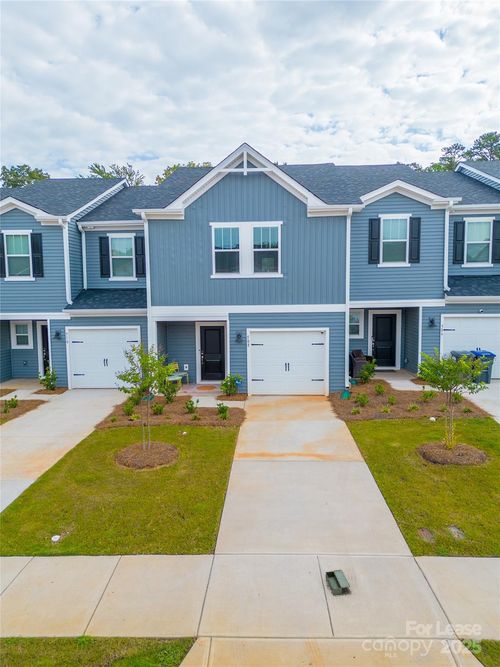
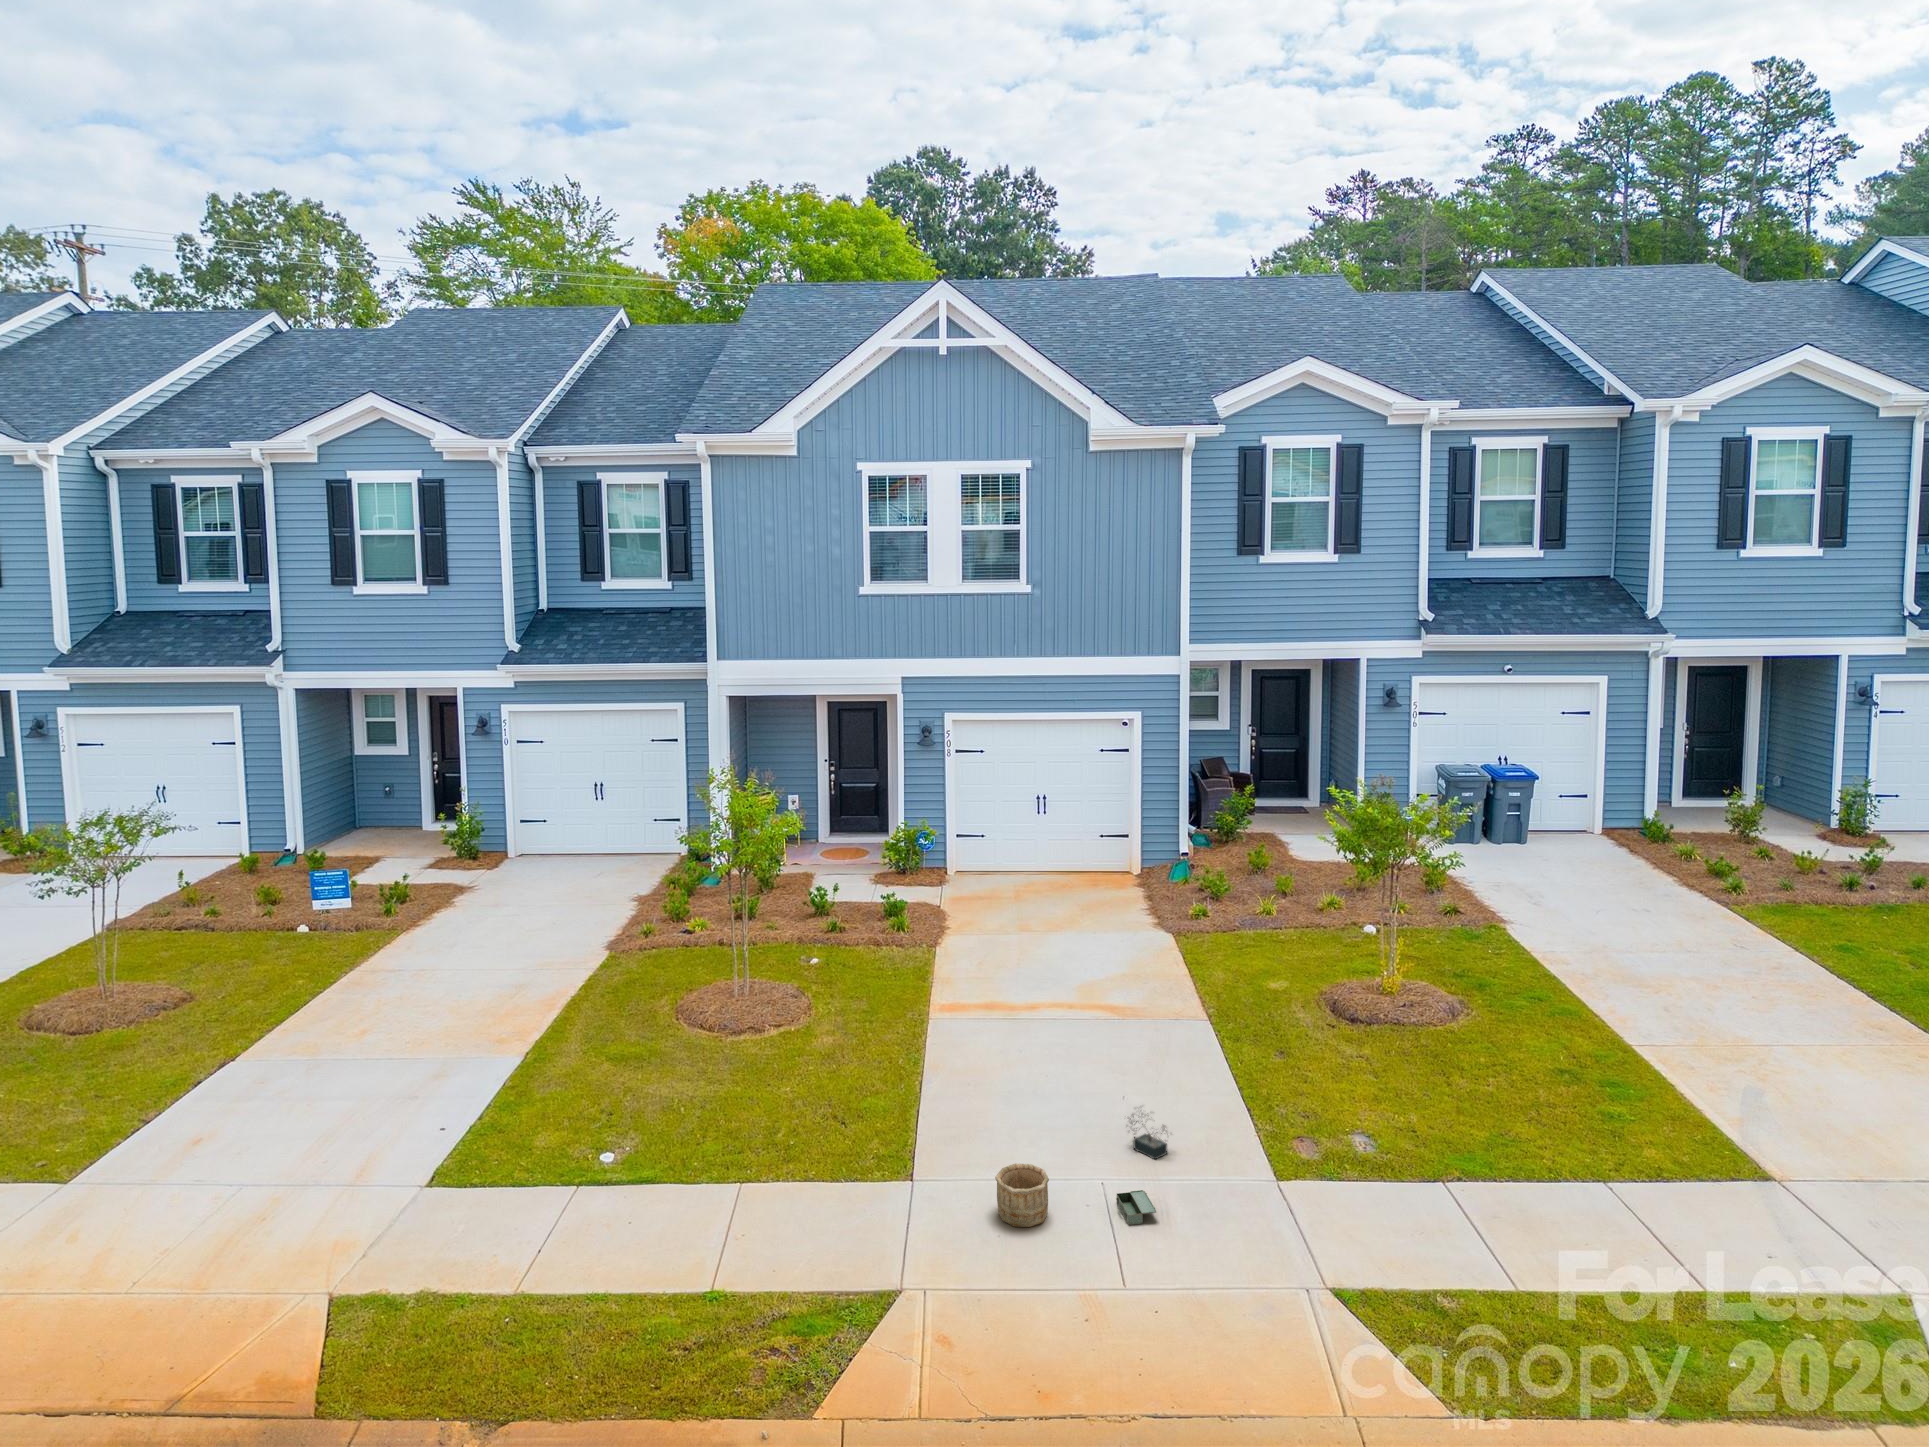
decorative plant: none [328,514,356,546] -> present [1128,1107,1167,1159]
wooden bucket: none [254,554,286,596] -> present [995,1163,1049,1227]

